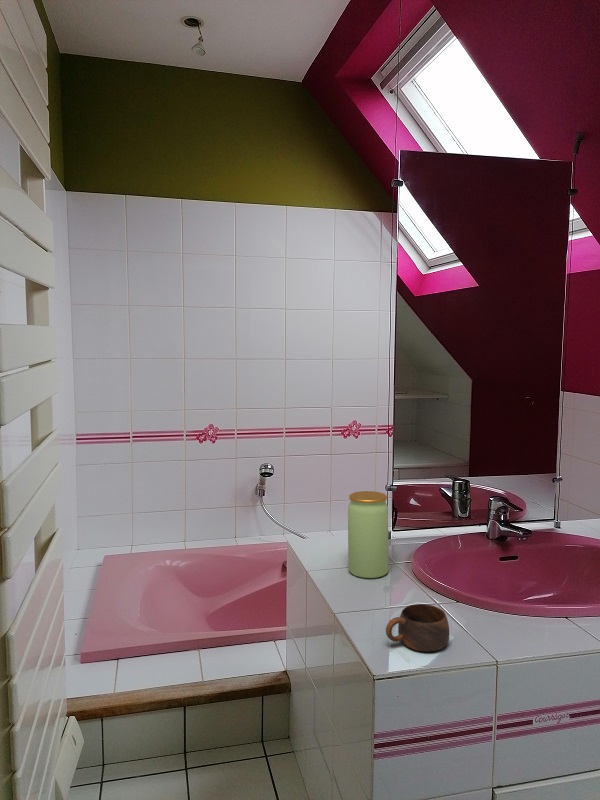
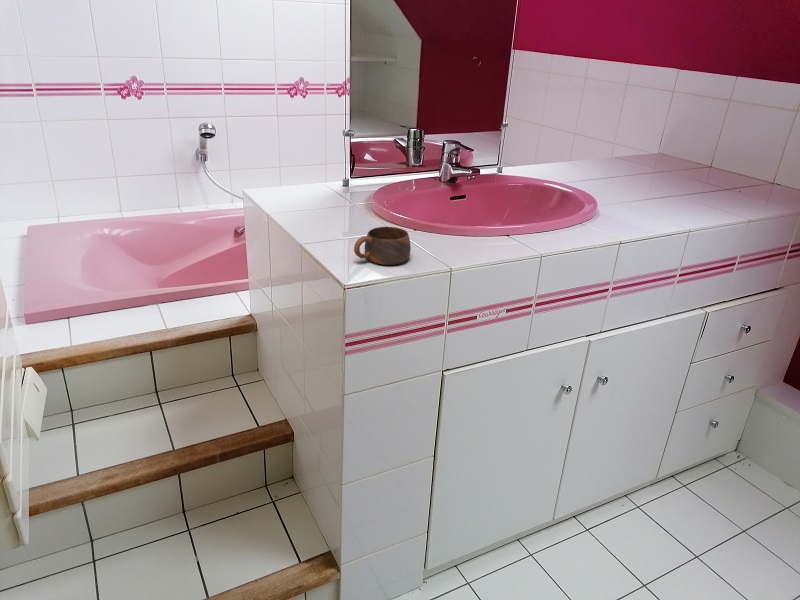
jar: present [348,491,389,578] -> none [309,130,350,215]

